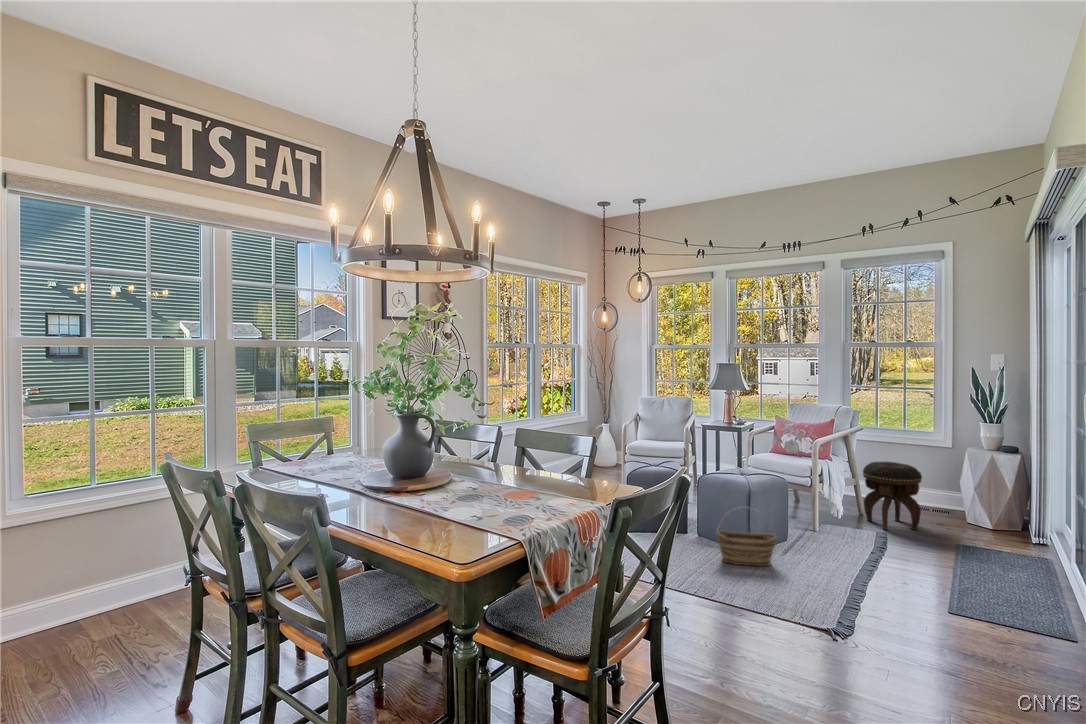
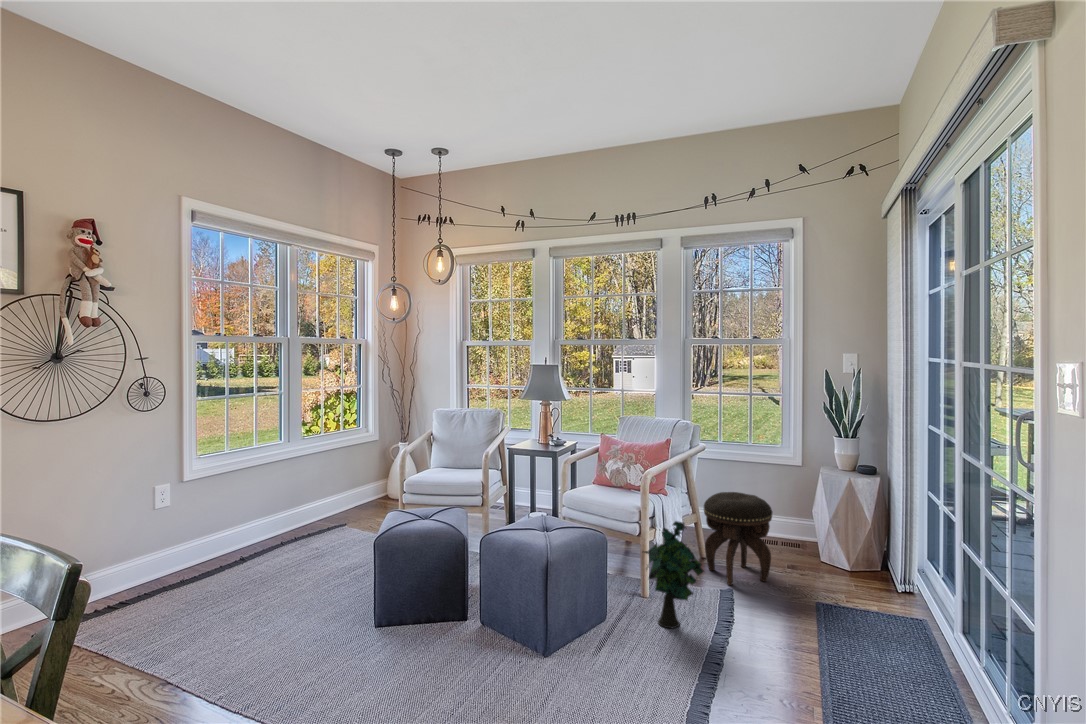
decorative plant: none [814,472,864,548] -> present [644,521,704,628]
basket: present [717,507,776,566] -> none [497,592,584,684]

